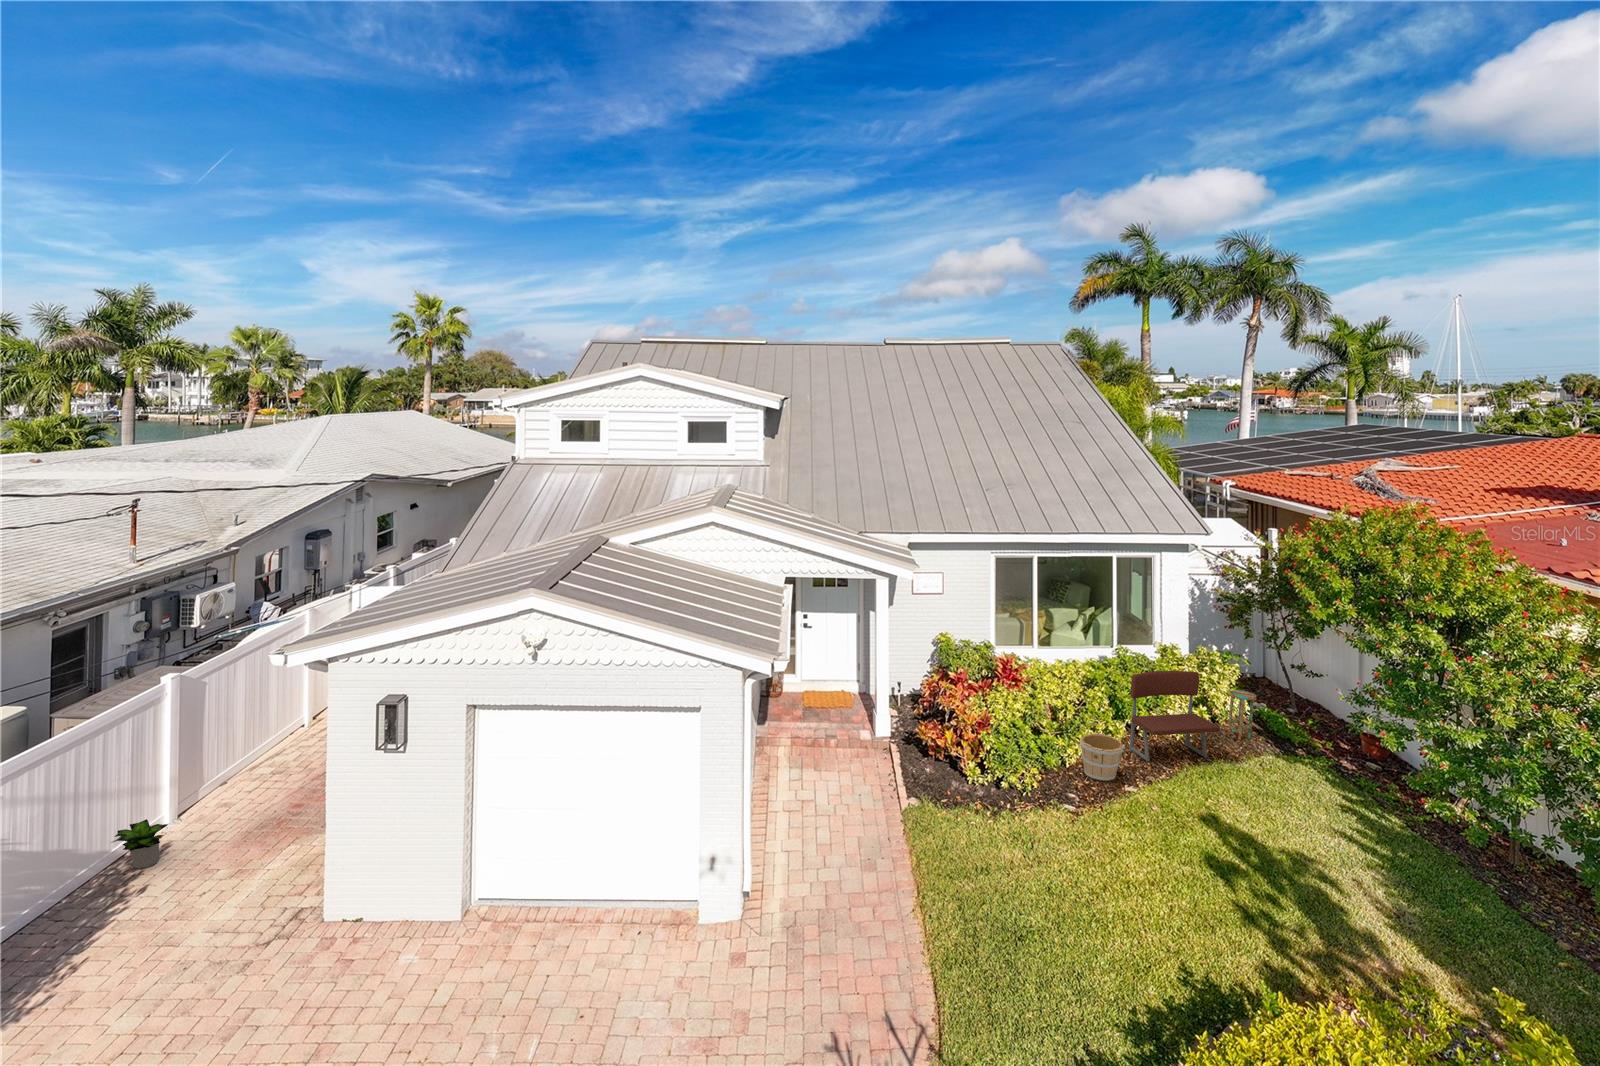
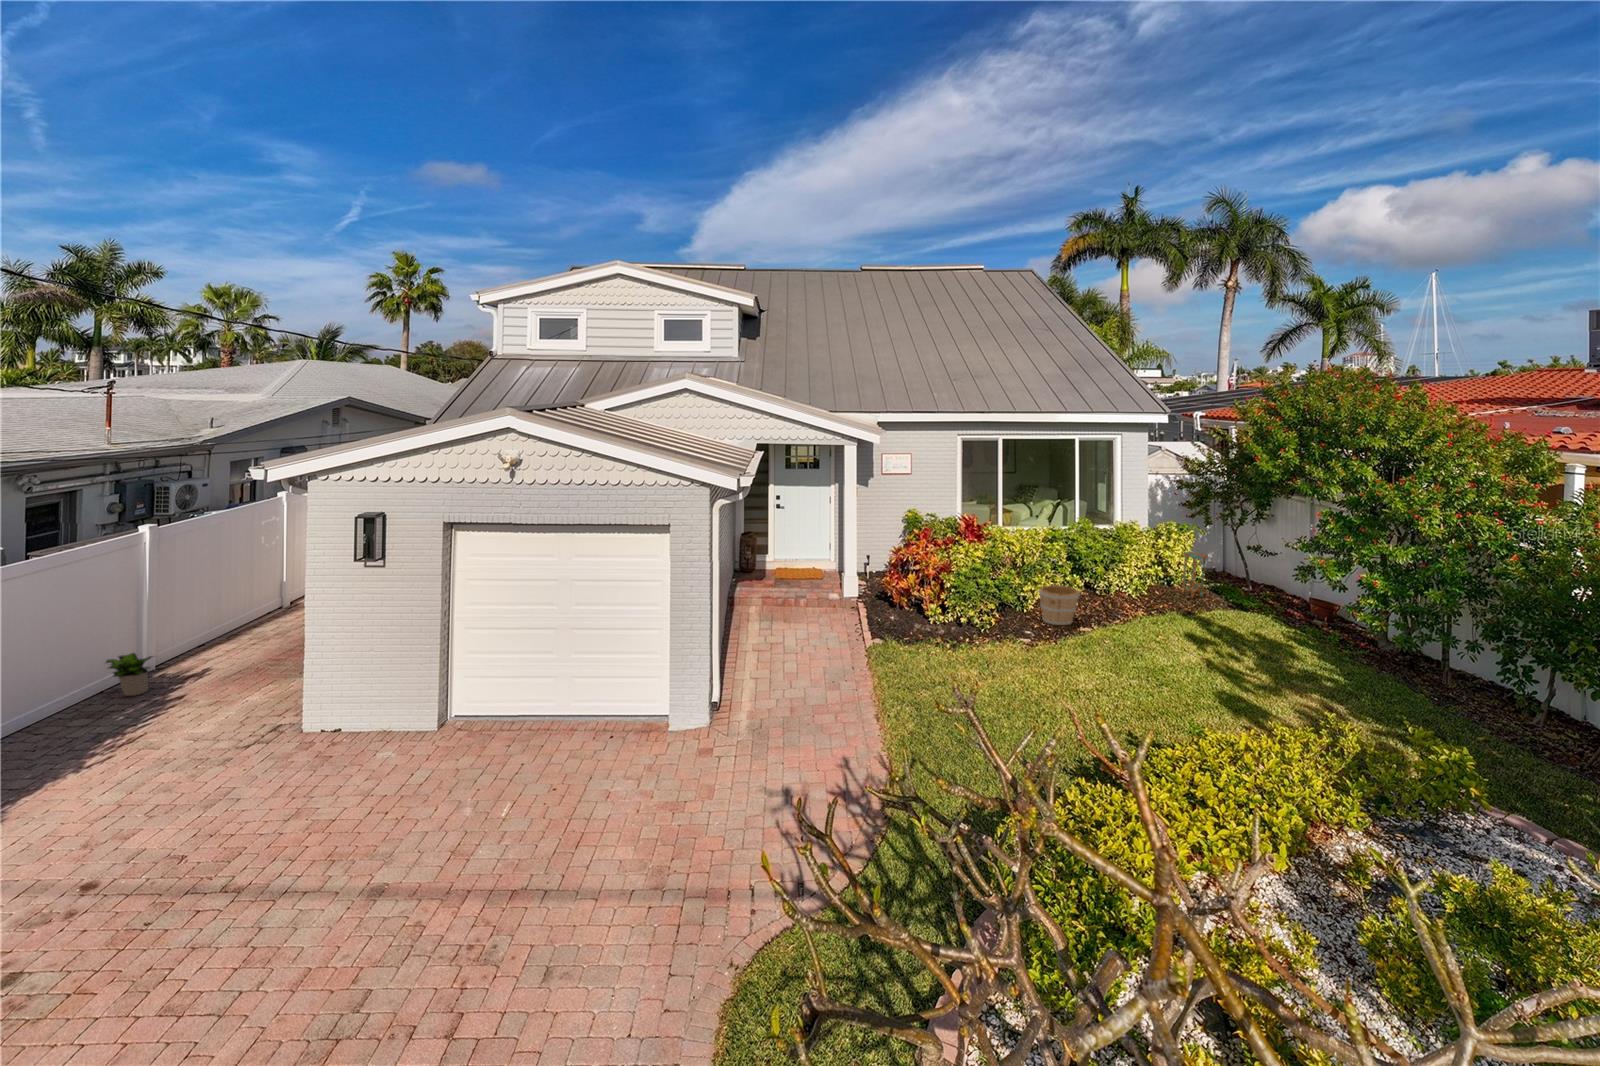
bench: present [1129,671,1220,762] -> none [1087,530,1172,613]

